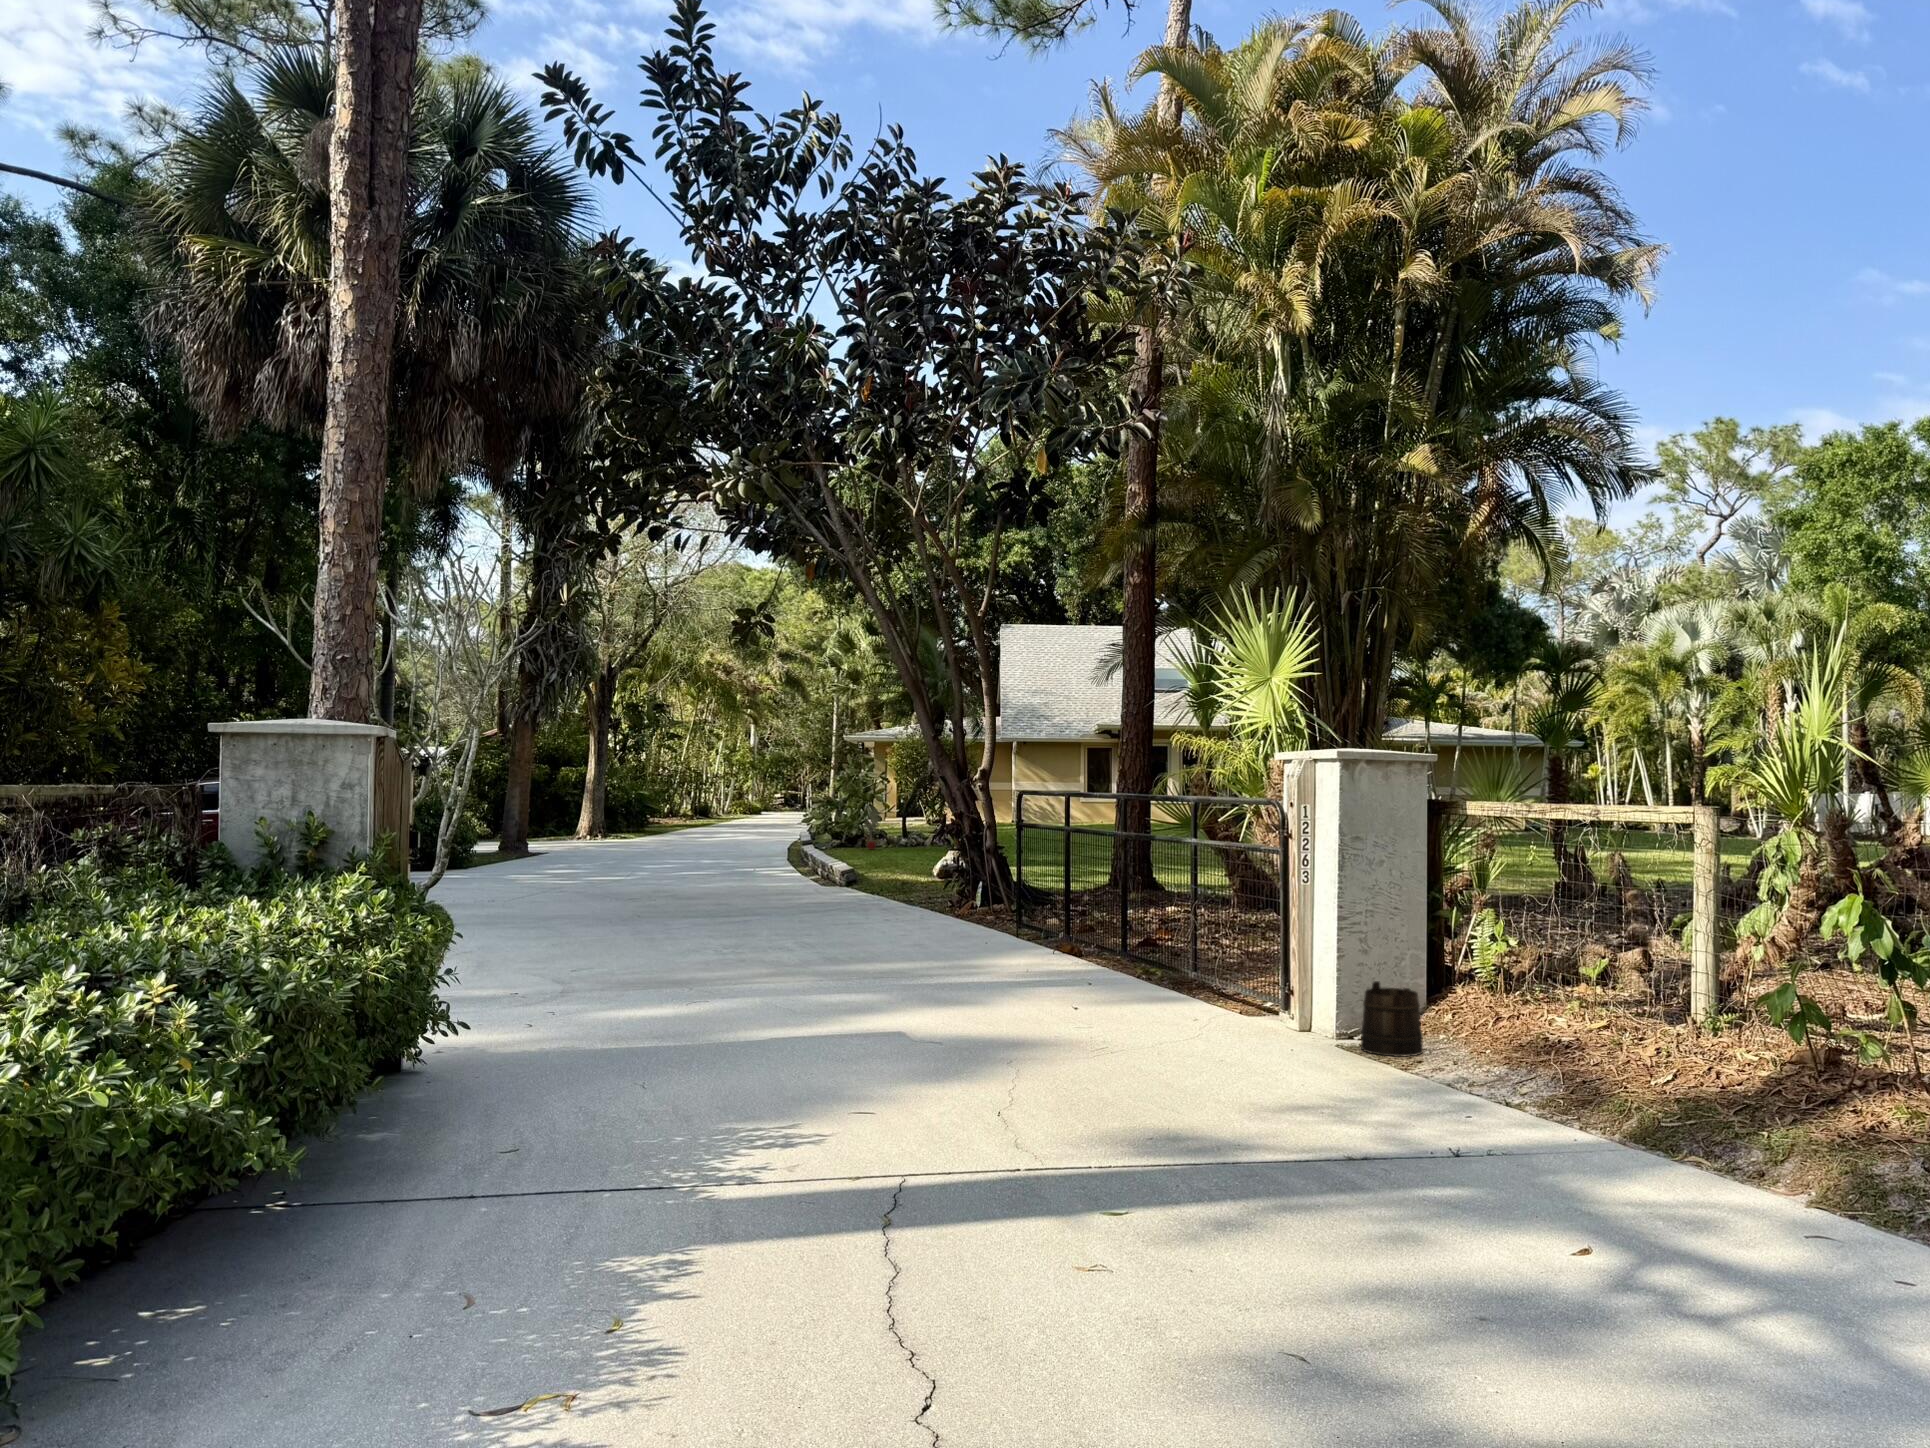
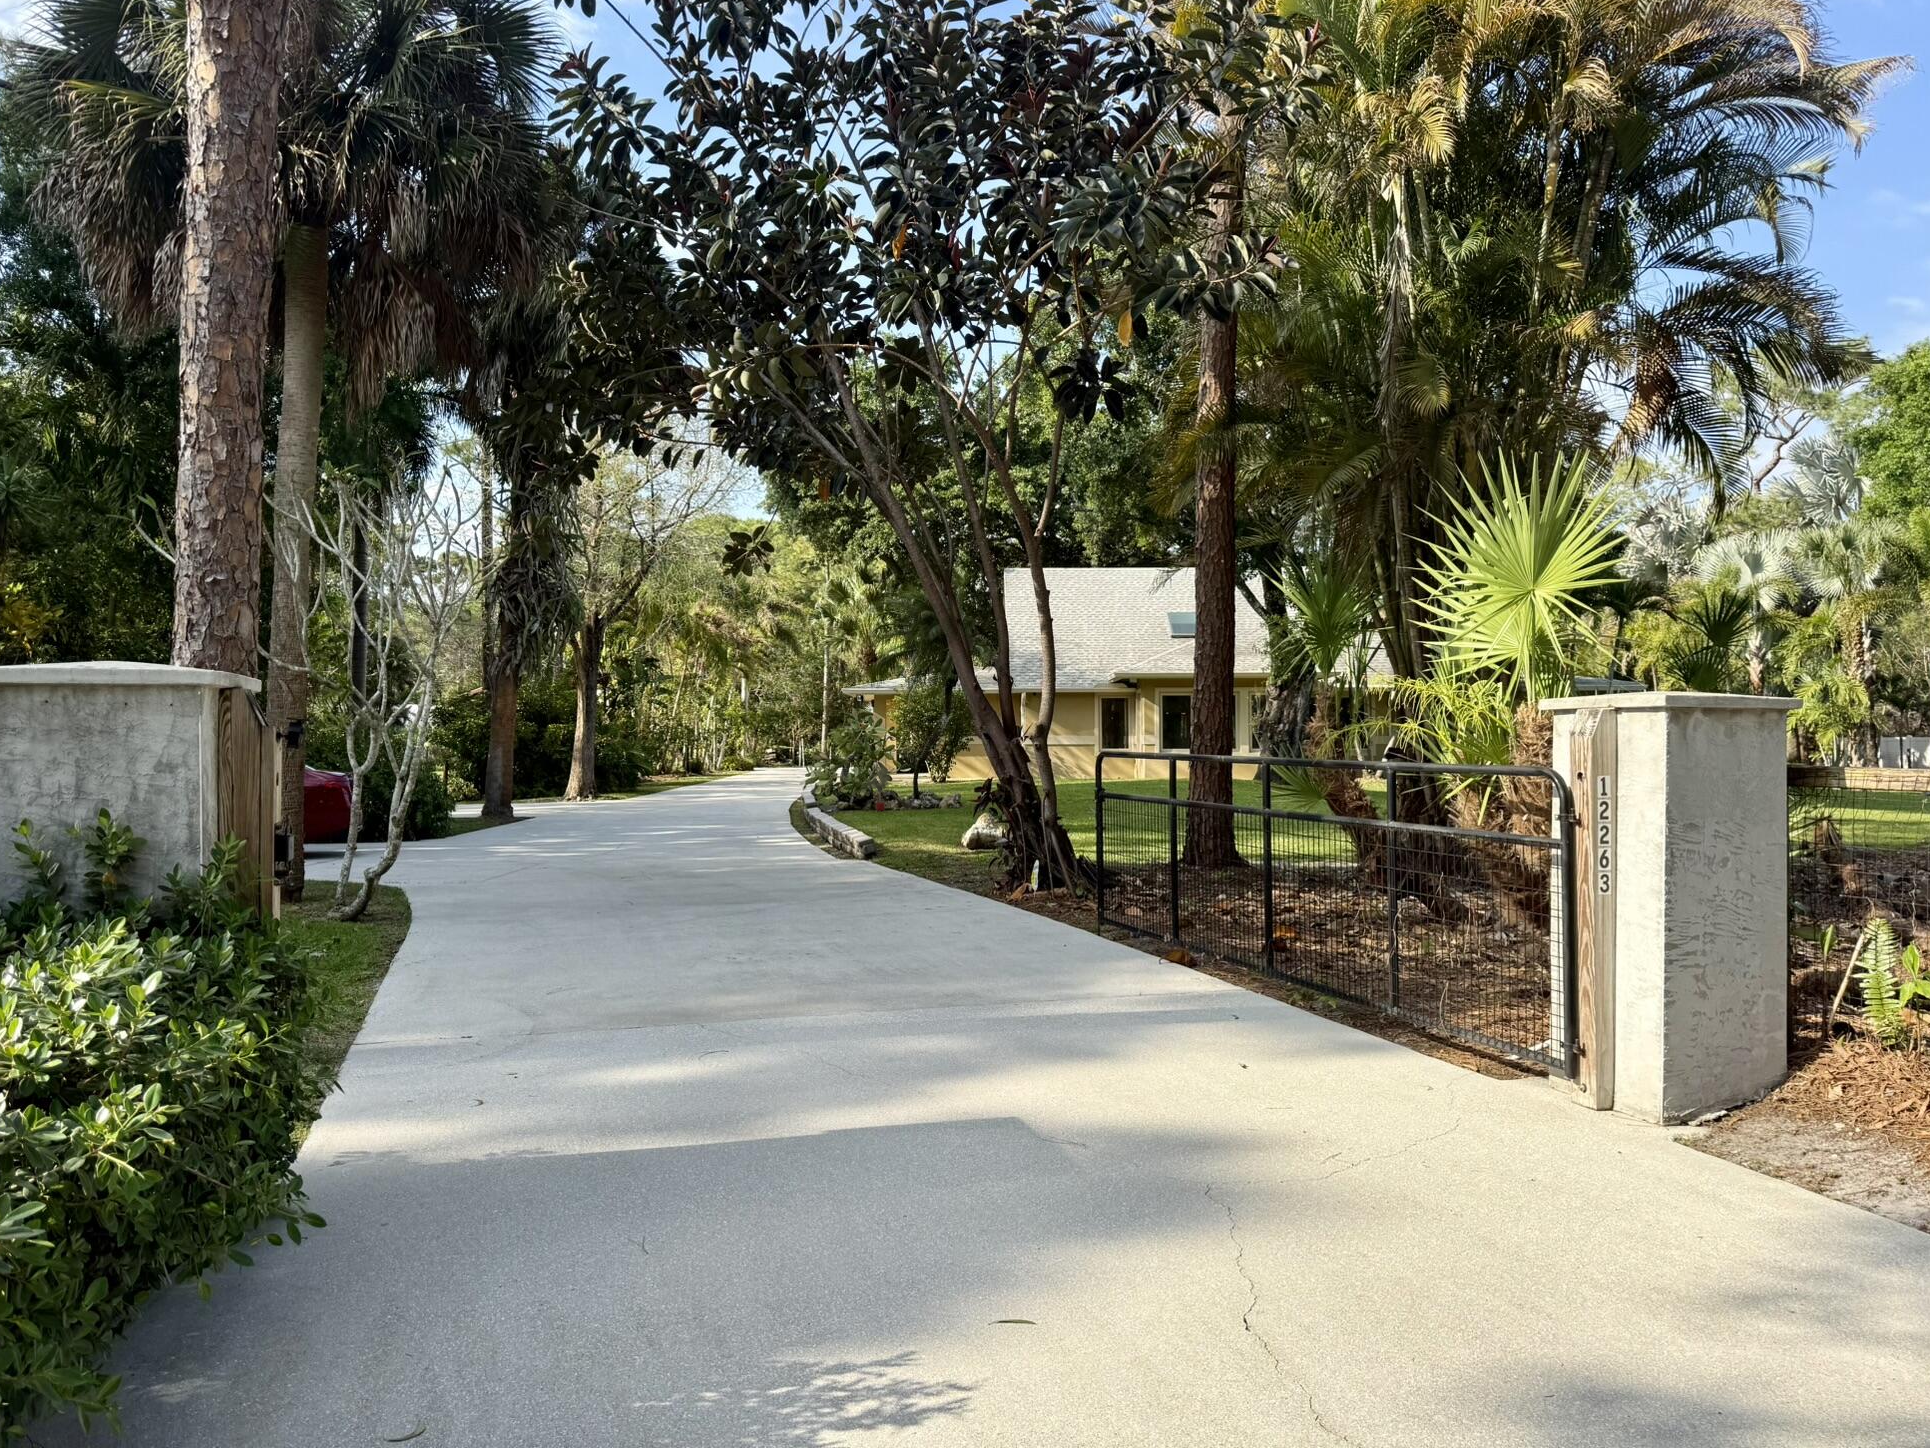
bucket: present [1361,981,1423,1056] -> none [1715,1039,1823,1162]

